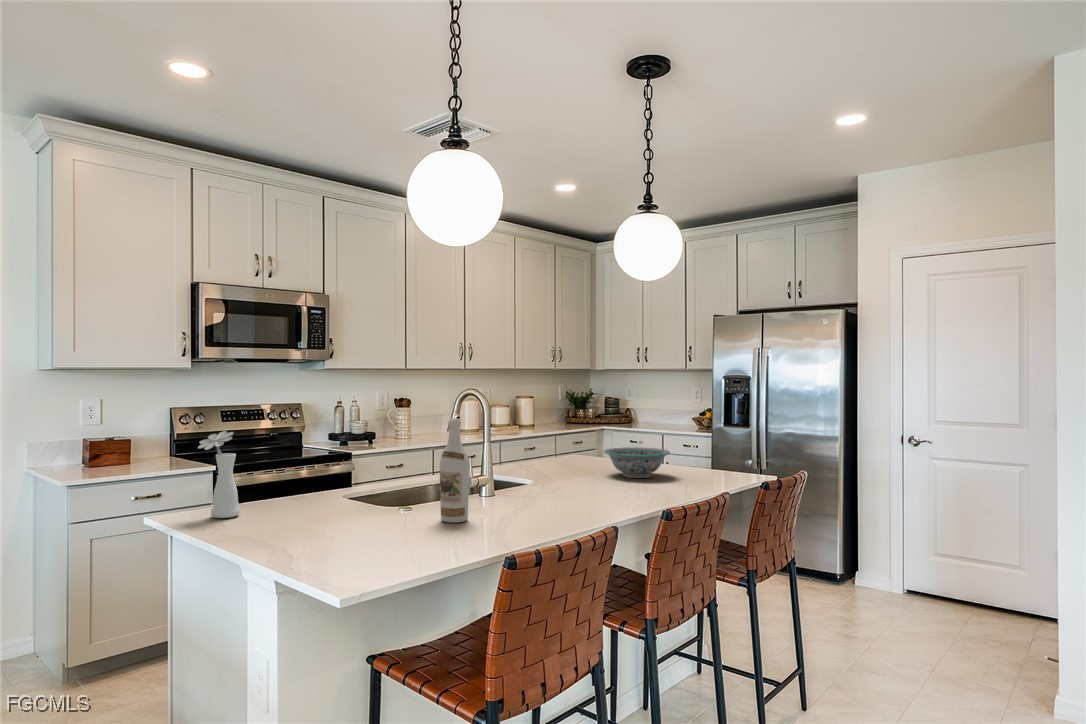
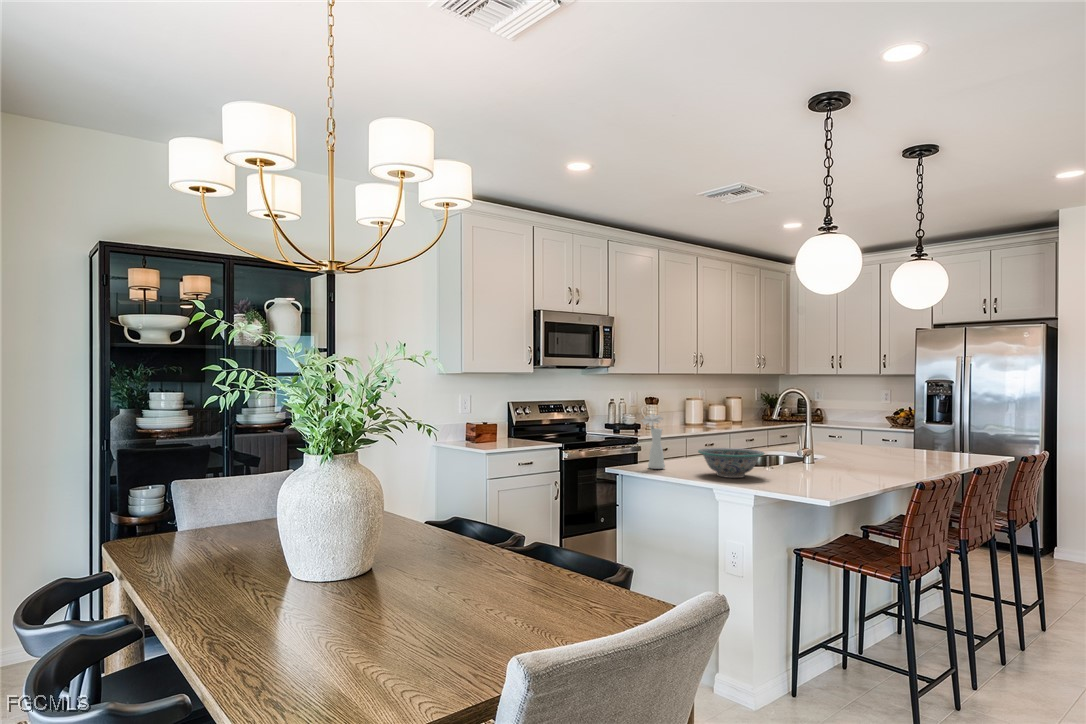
wine bottle: present [440,418,469,523] -> none [800,408,820,476]
decorative bowl: present [604,447,670,478] -> present [698,448,764,478]

